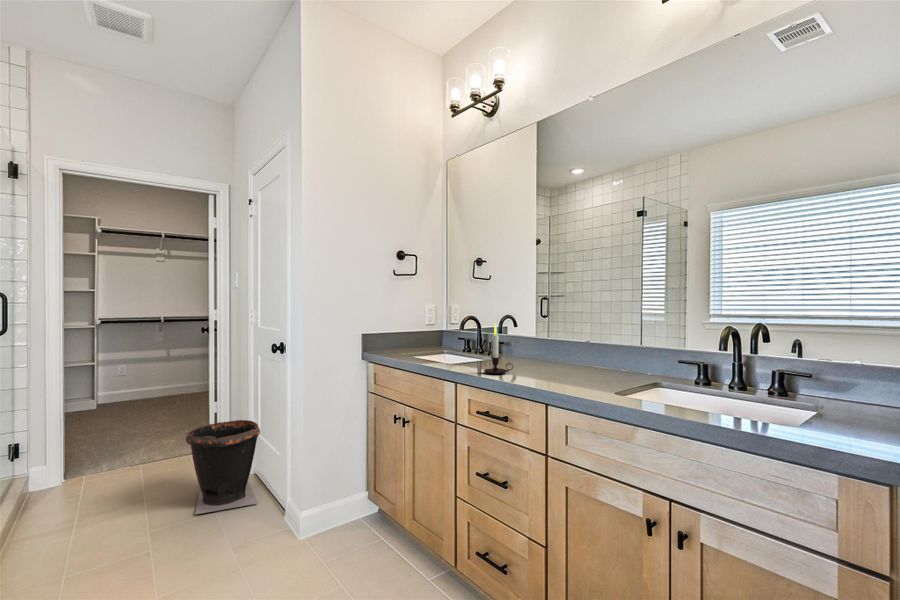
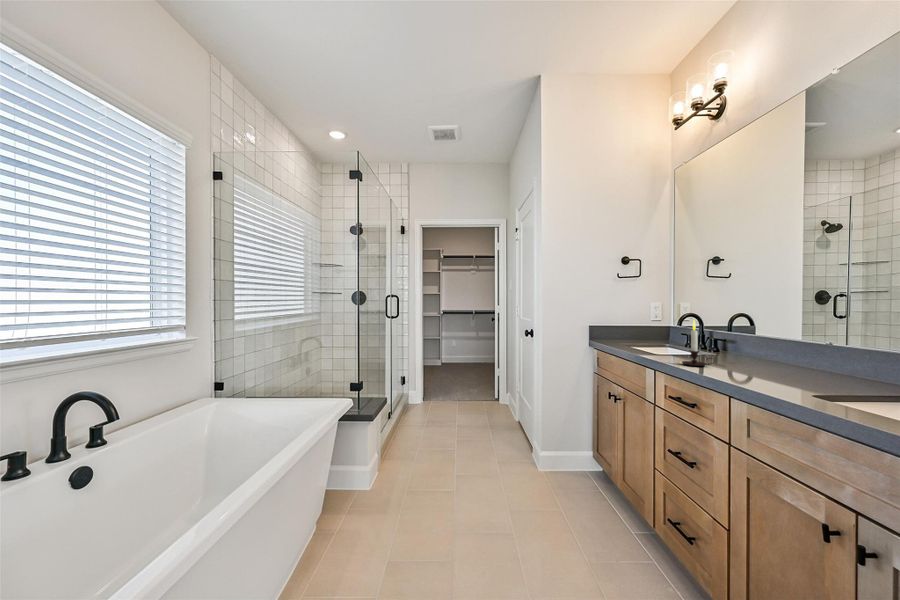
waste bin: present [185,420,260,514] -> none [475,381,520,440]

